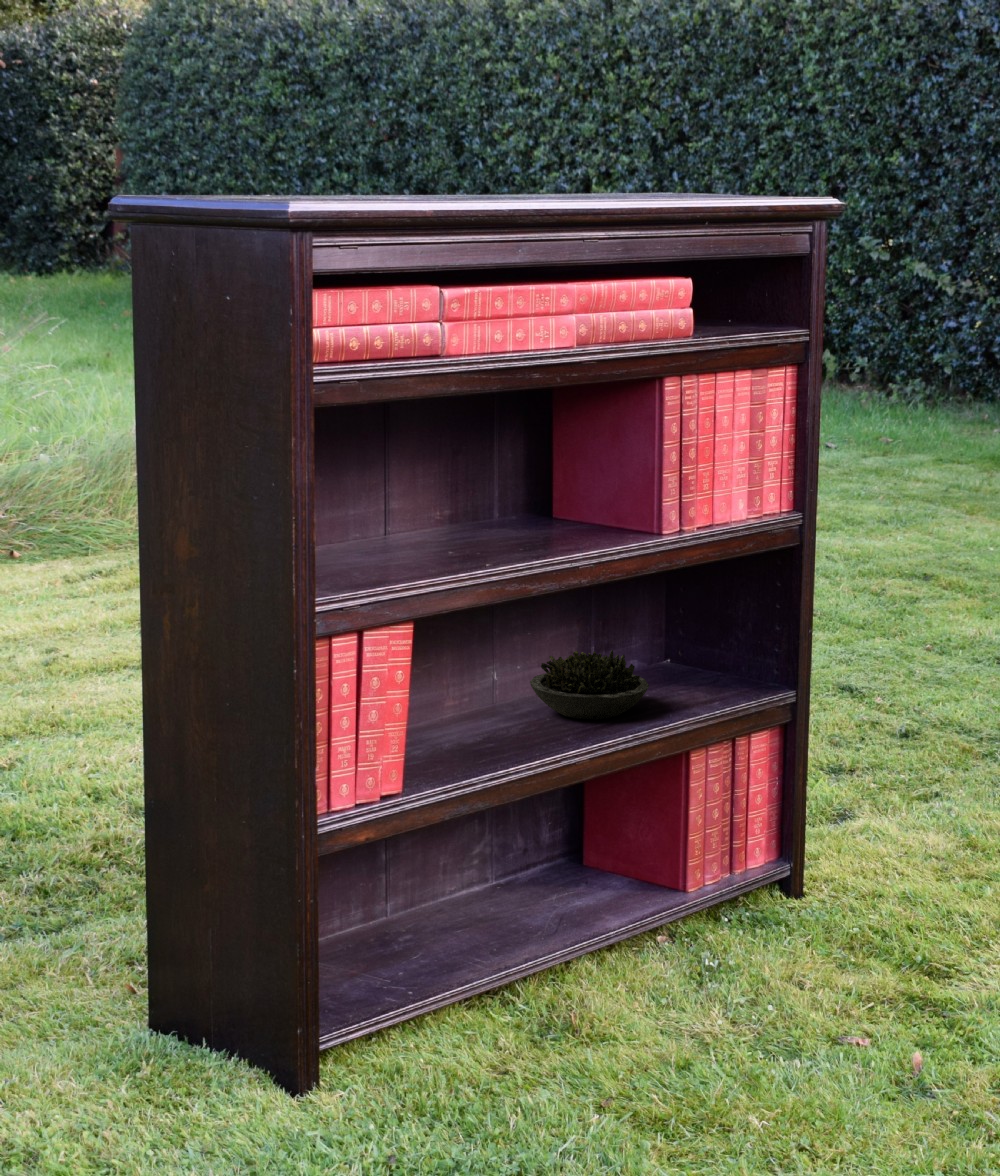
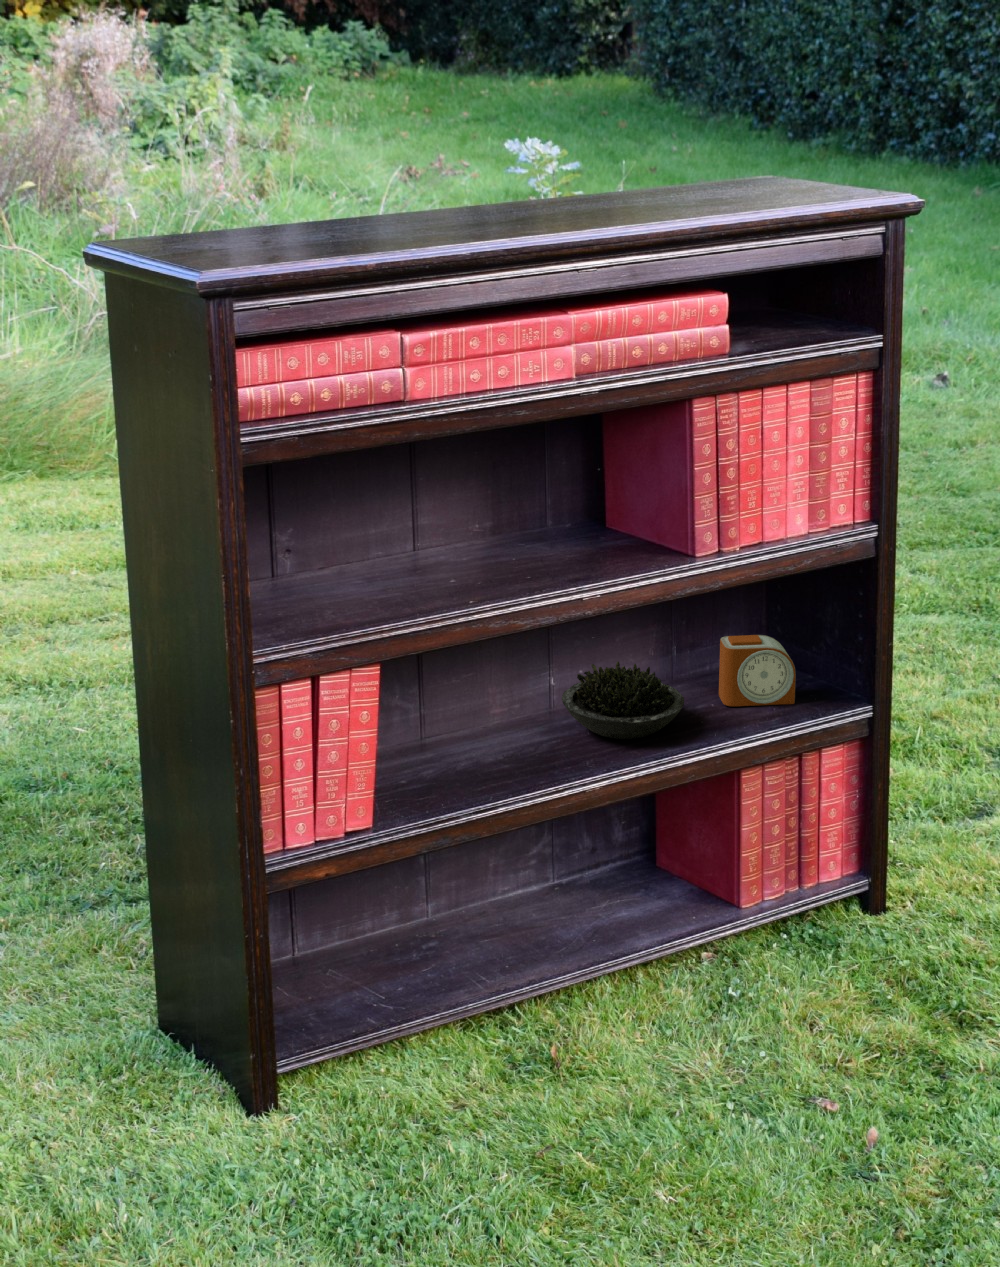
alarm clock: none [663,623,737,692] -> present [719,635,796,706]

